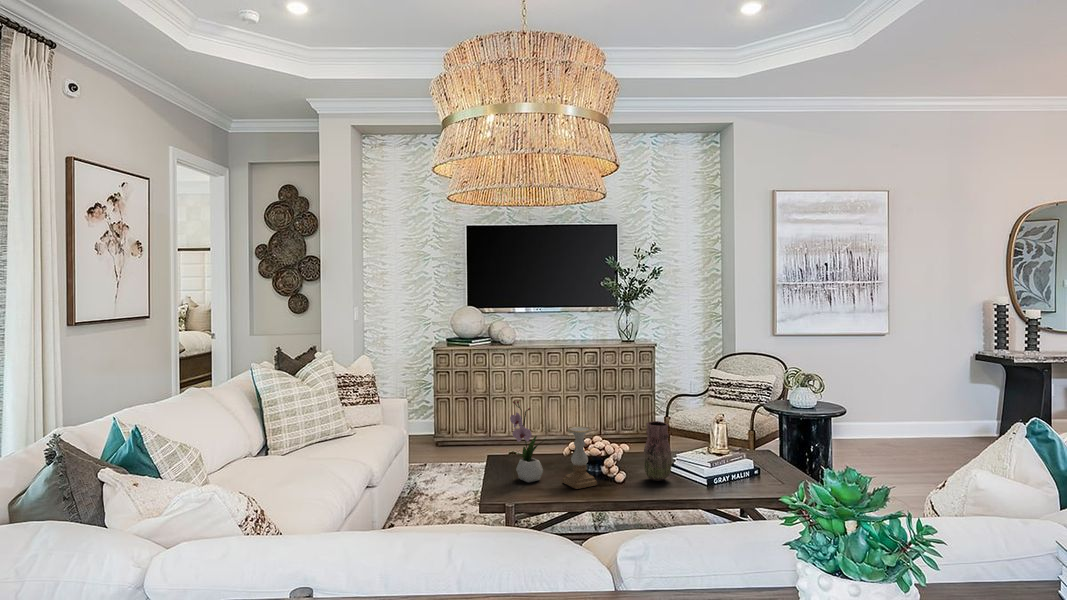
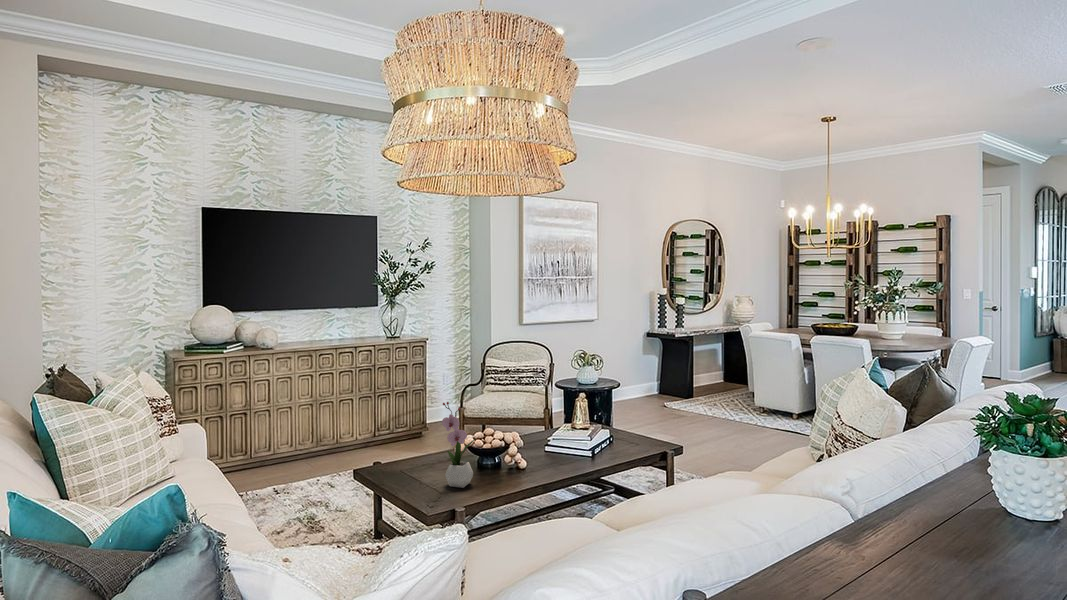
vase: present [643,421,672,481] -> none [557,407,583,463]
candle holder: present [563,426,597,489] -> none [495,420,529,484]

